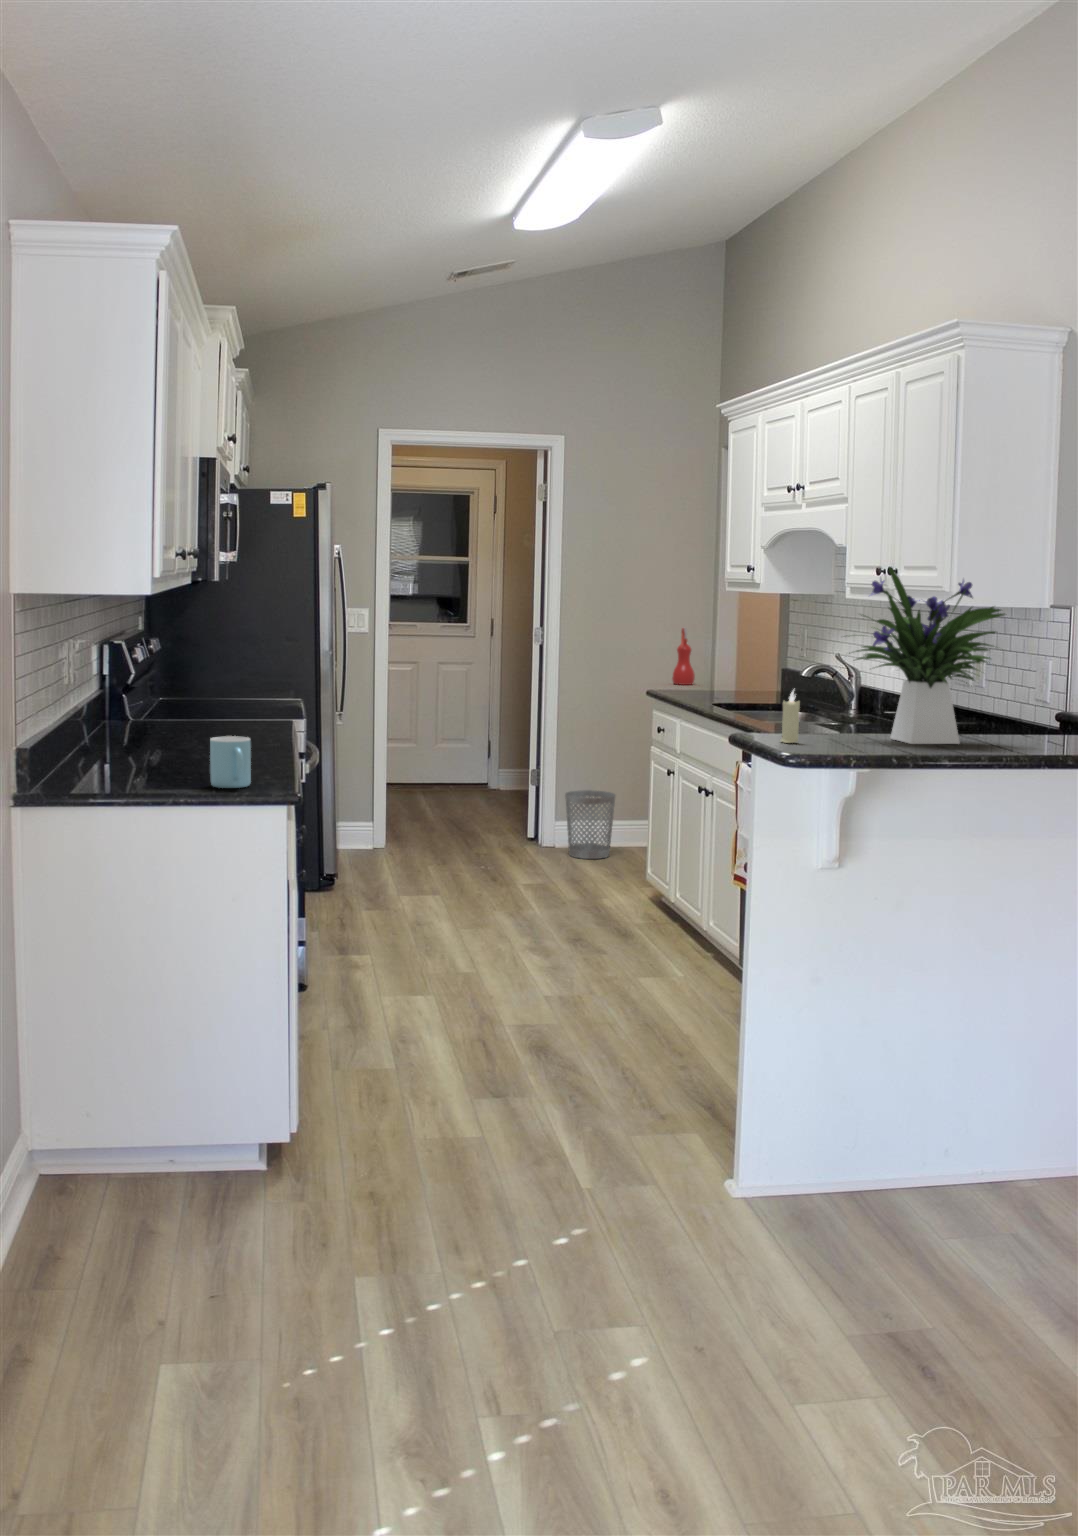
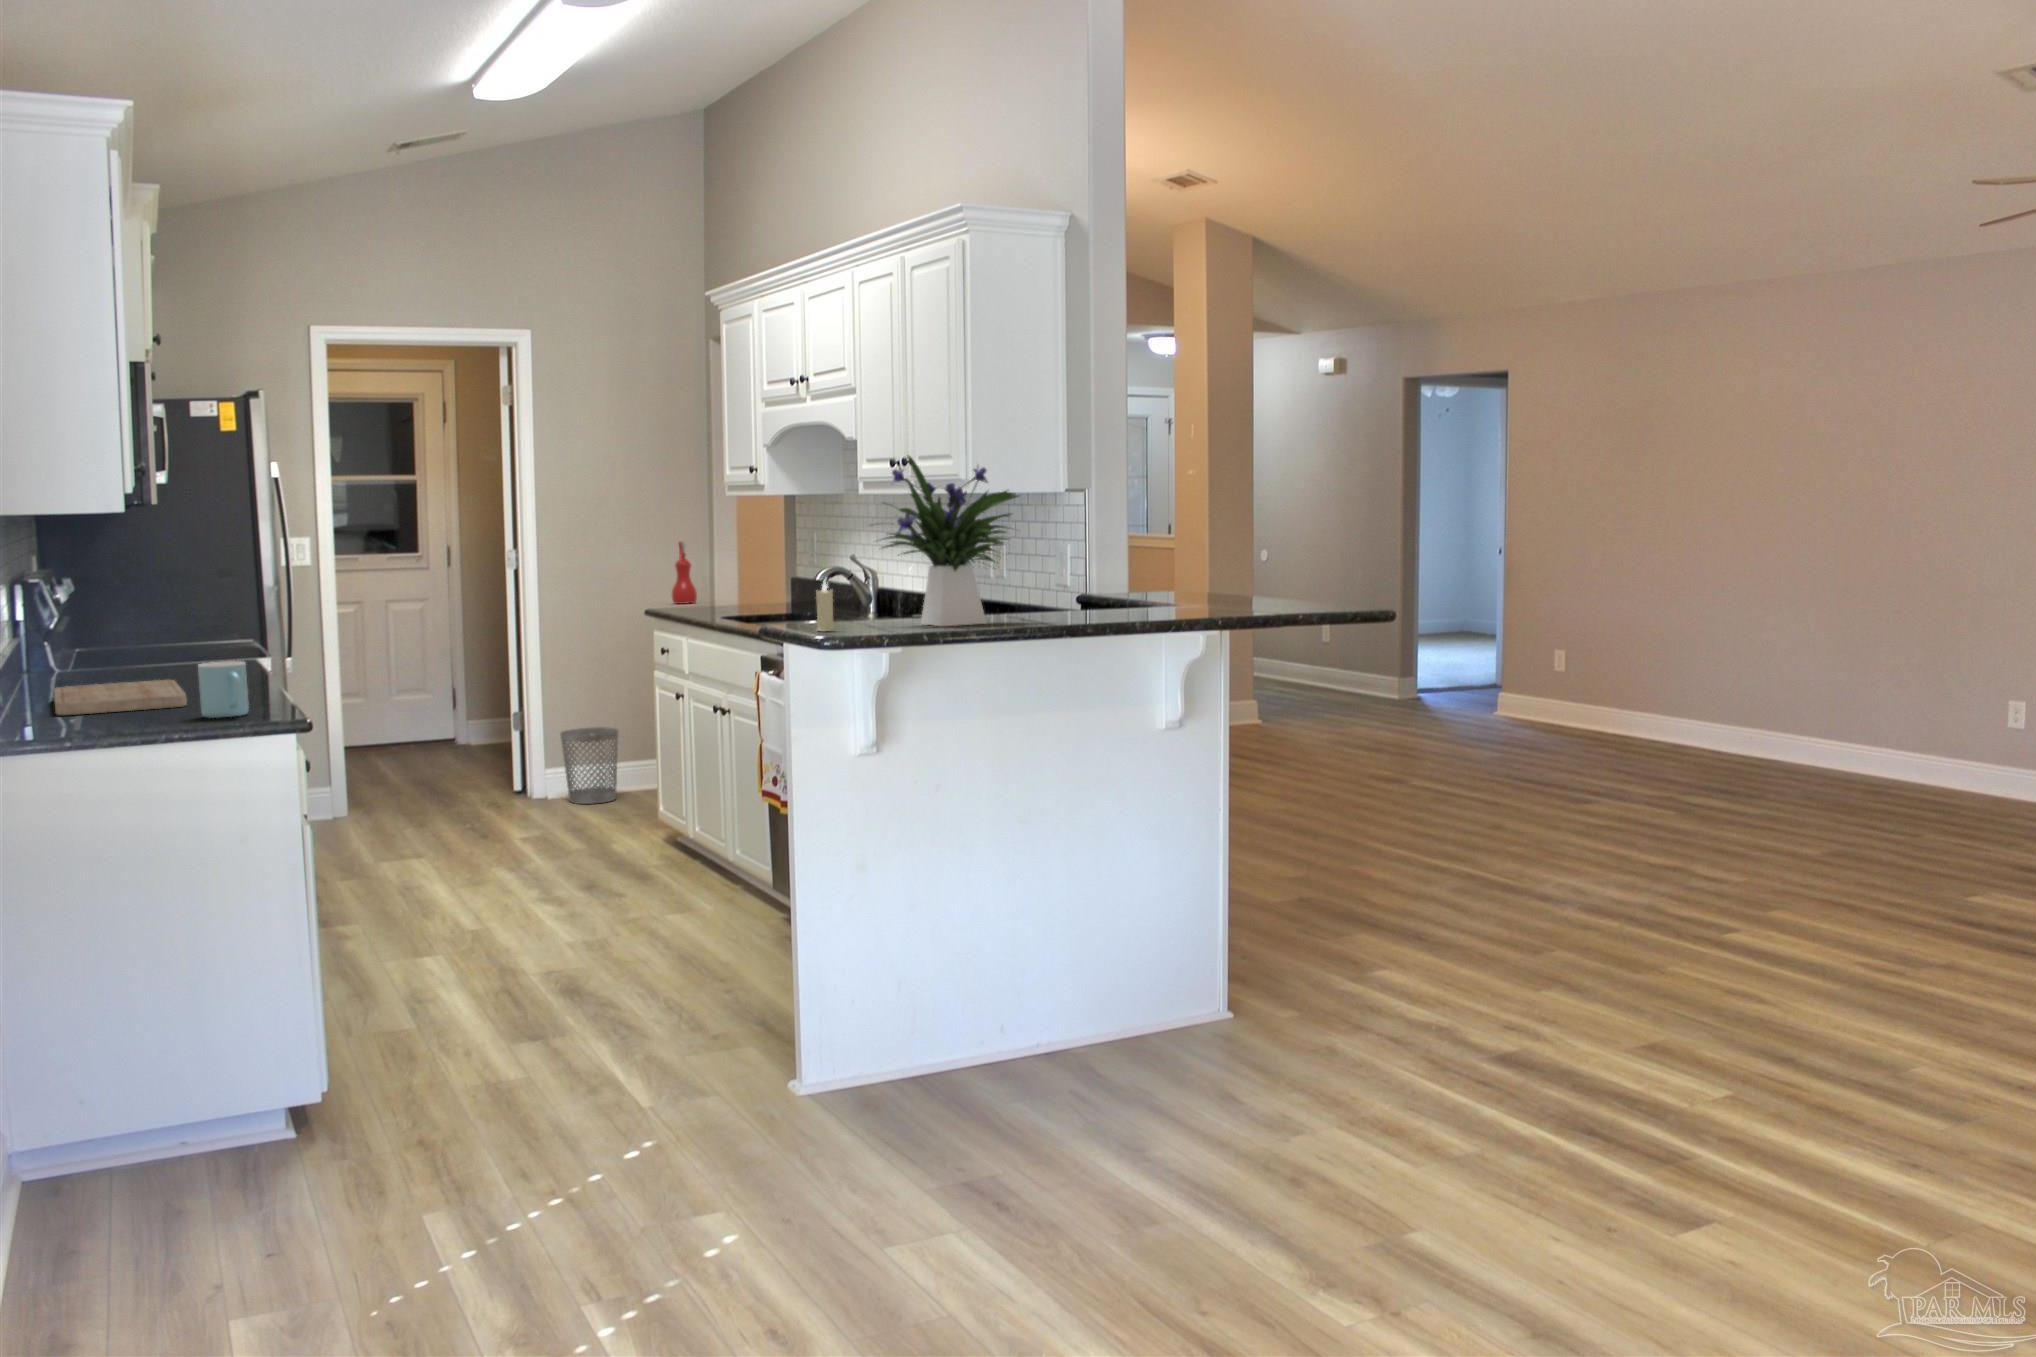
cutting board: none [102,742,211,773] -> present [54,680,187,715]

